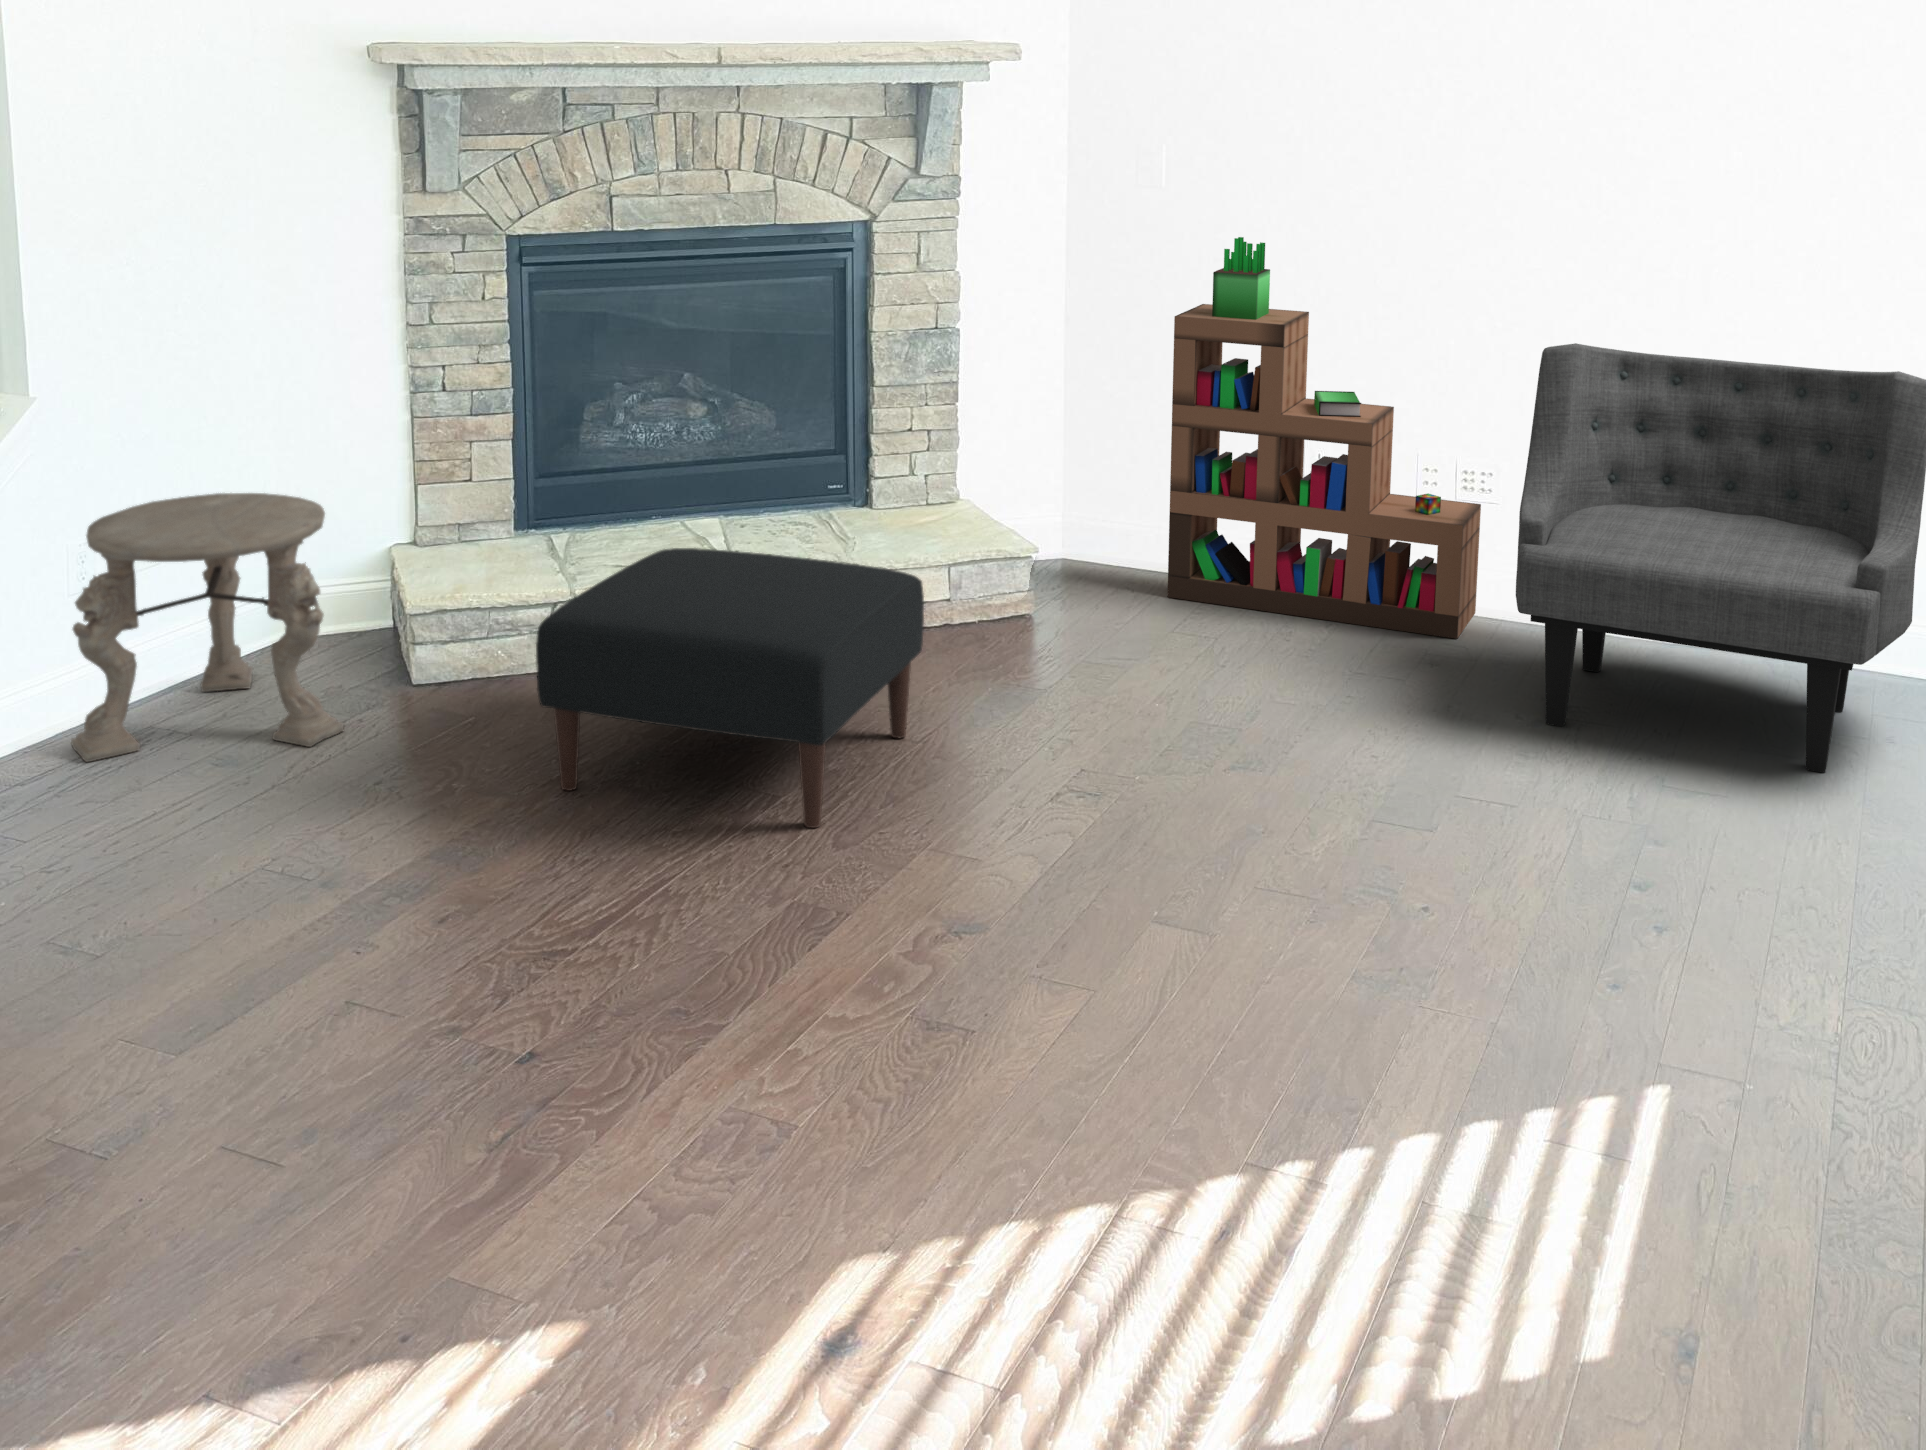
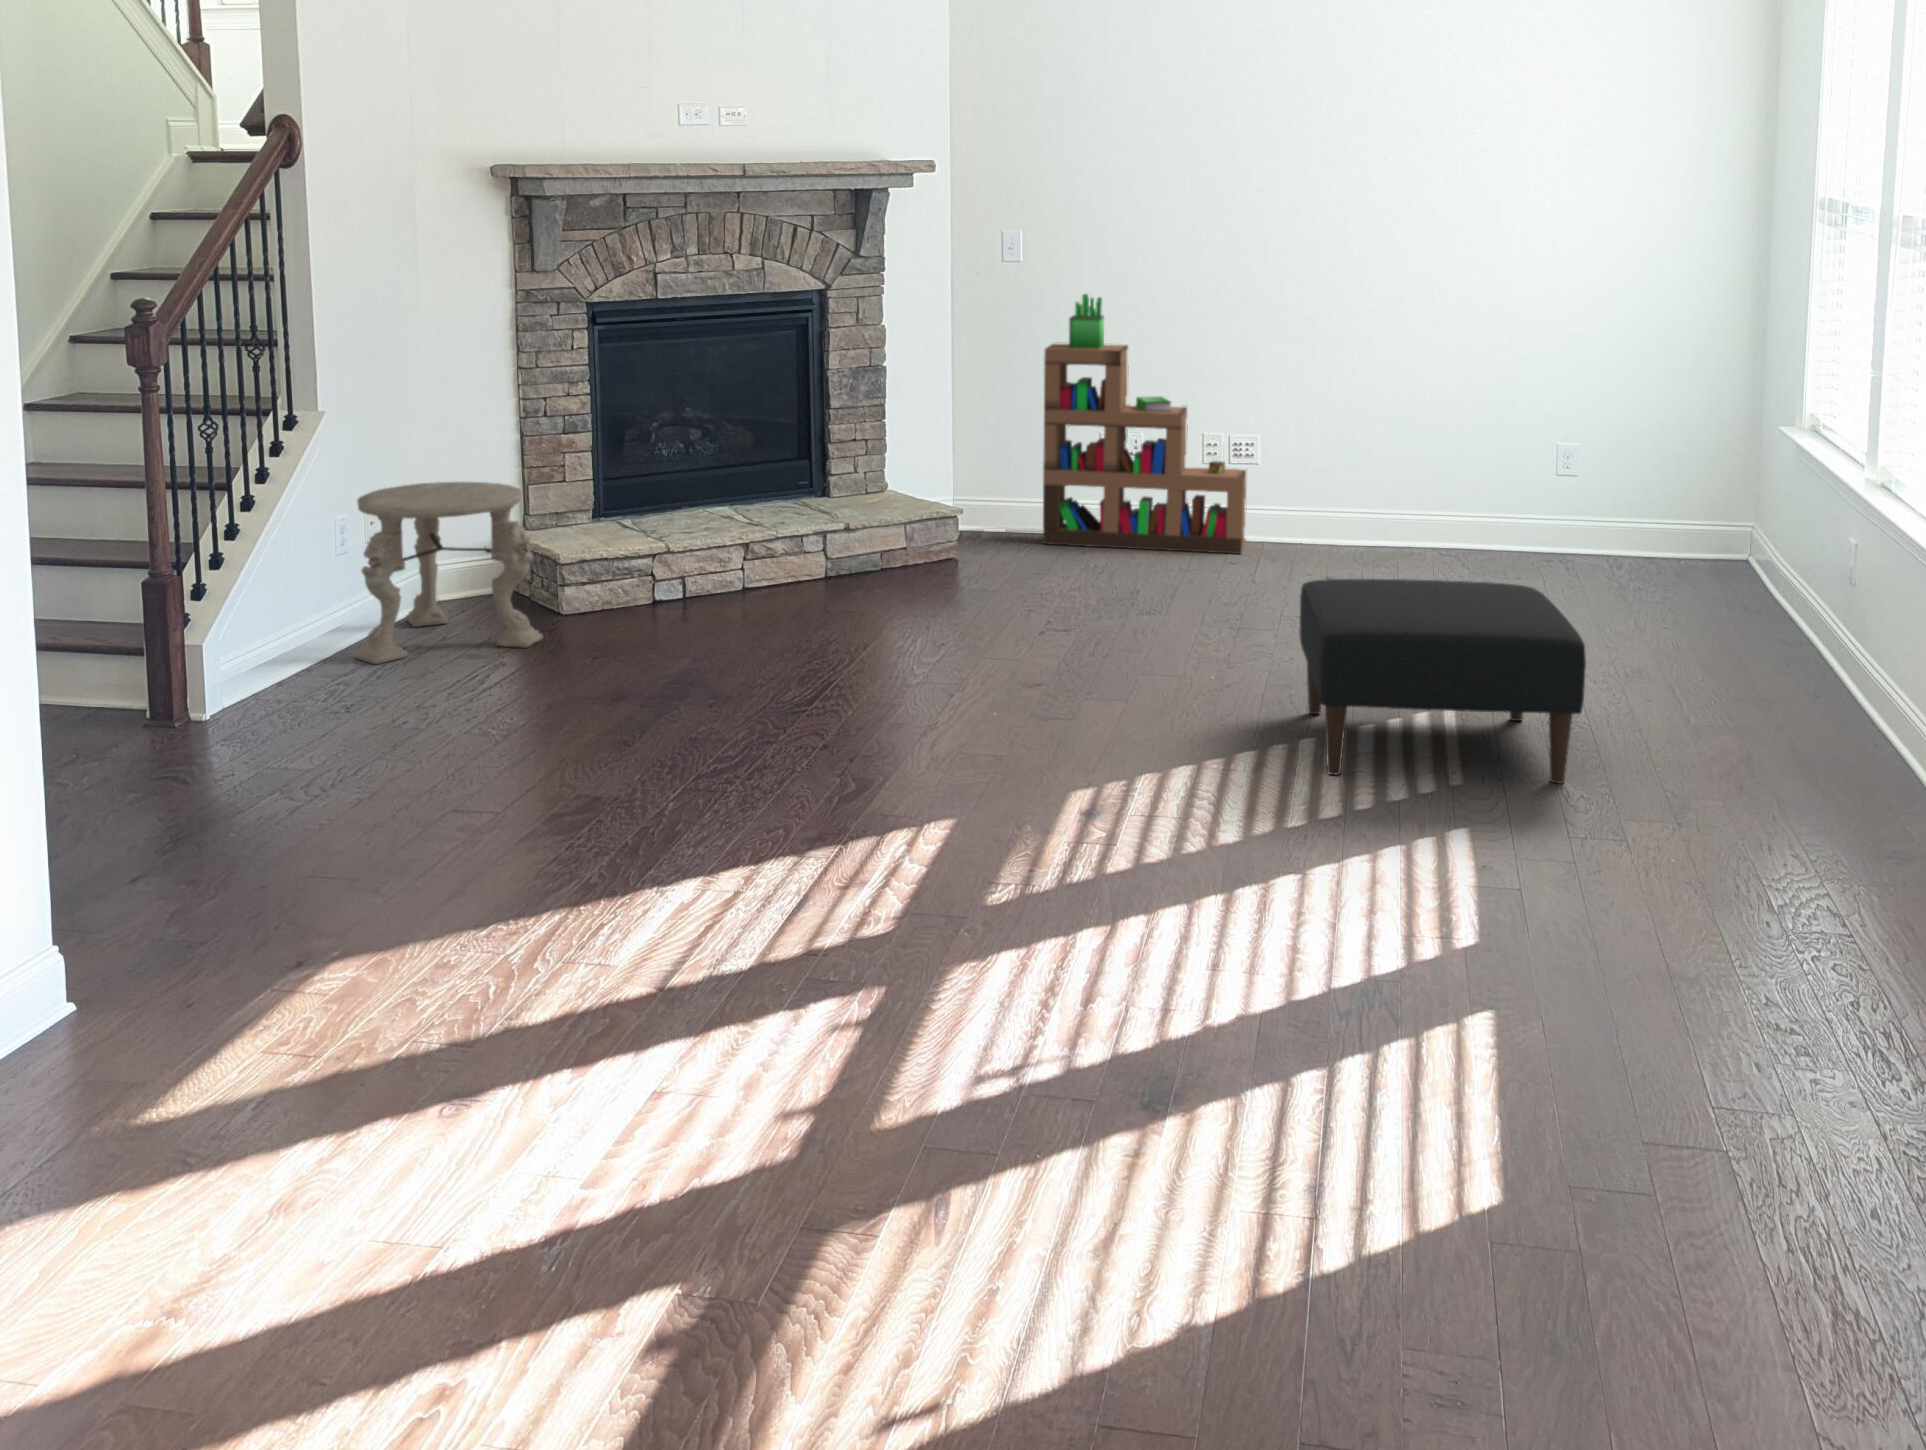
armchair: present [1516,343,1926,773] -> none [1288,351,1530,599]
ottoman: present [536,548,924,828] -> present [1300,579,1586,783]

